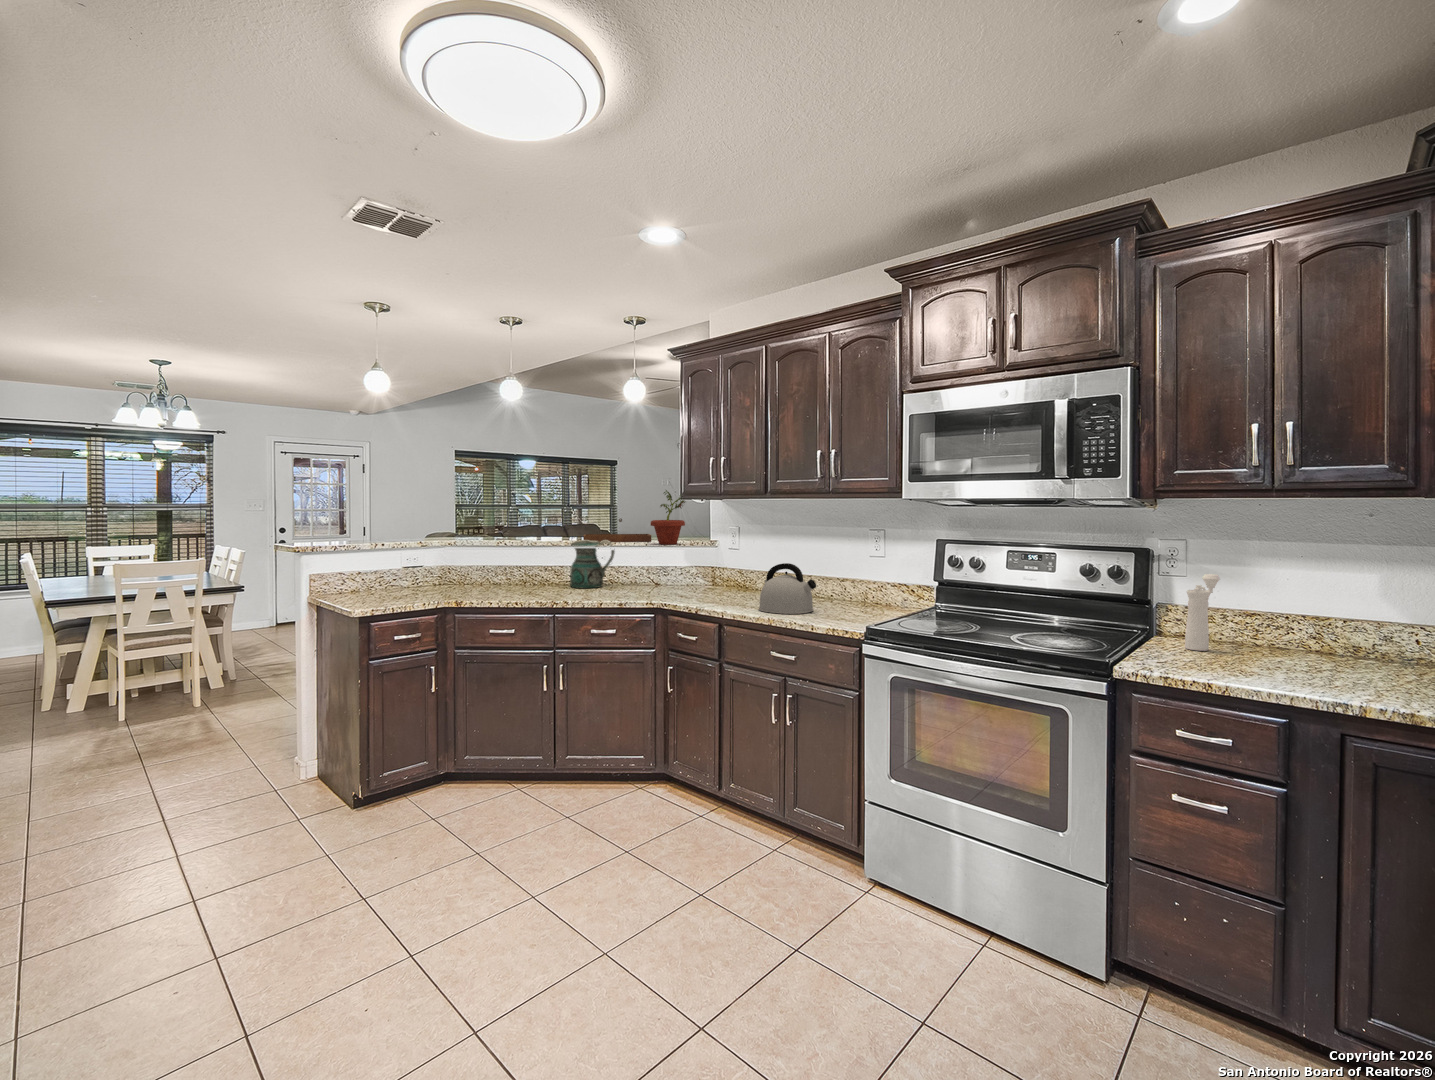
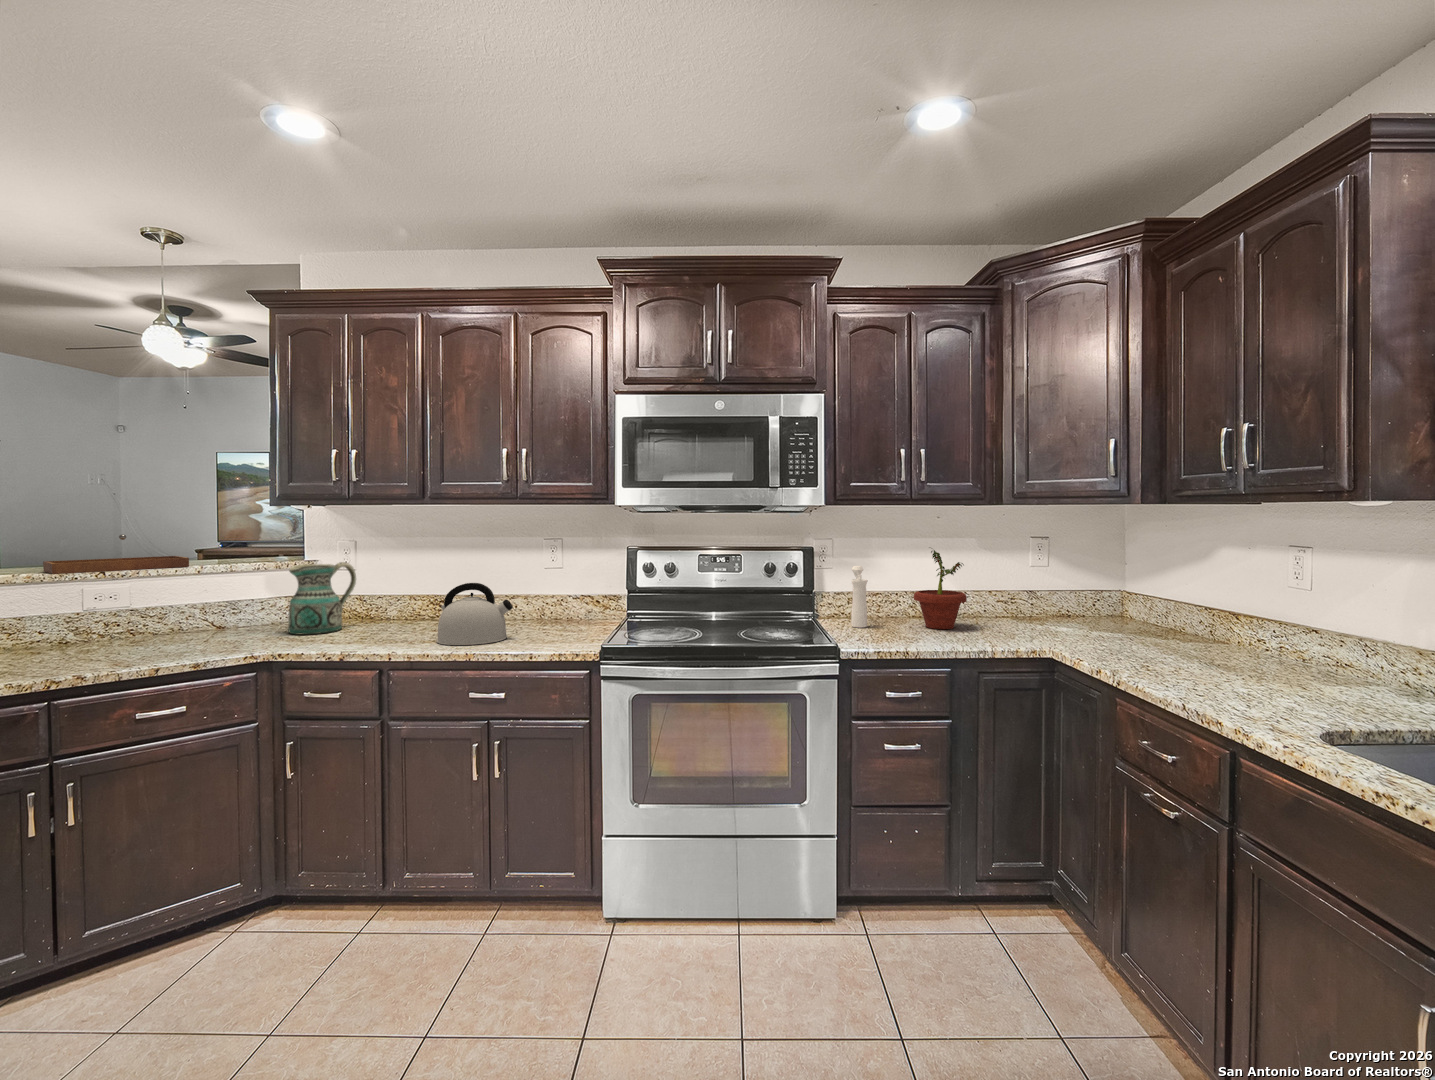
potted plant: present [651,490,685,544] -> present [914,550,967,629]
ceramic pitcher: present [570,540,615,588] -> present [288,562,356,634]

